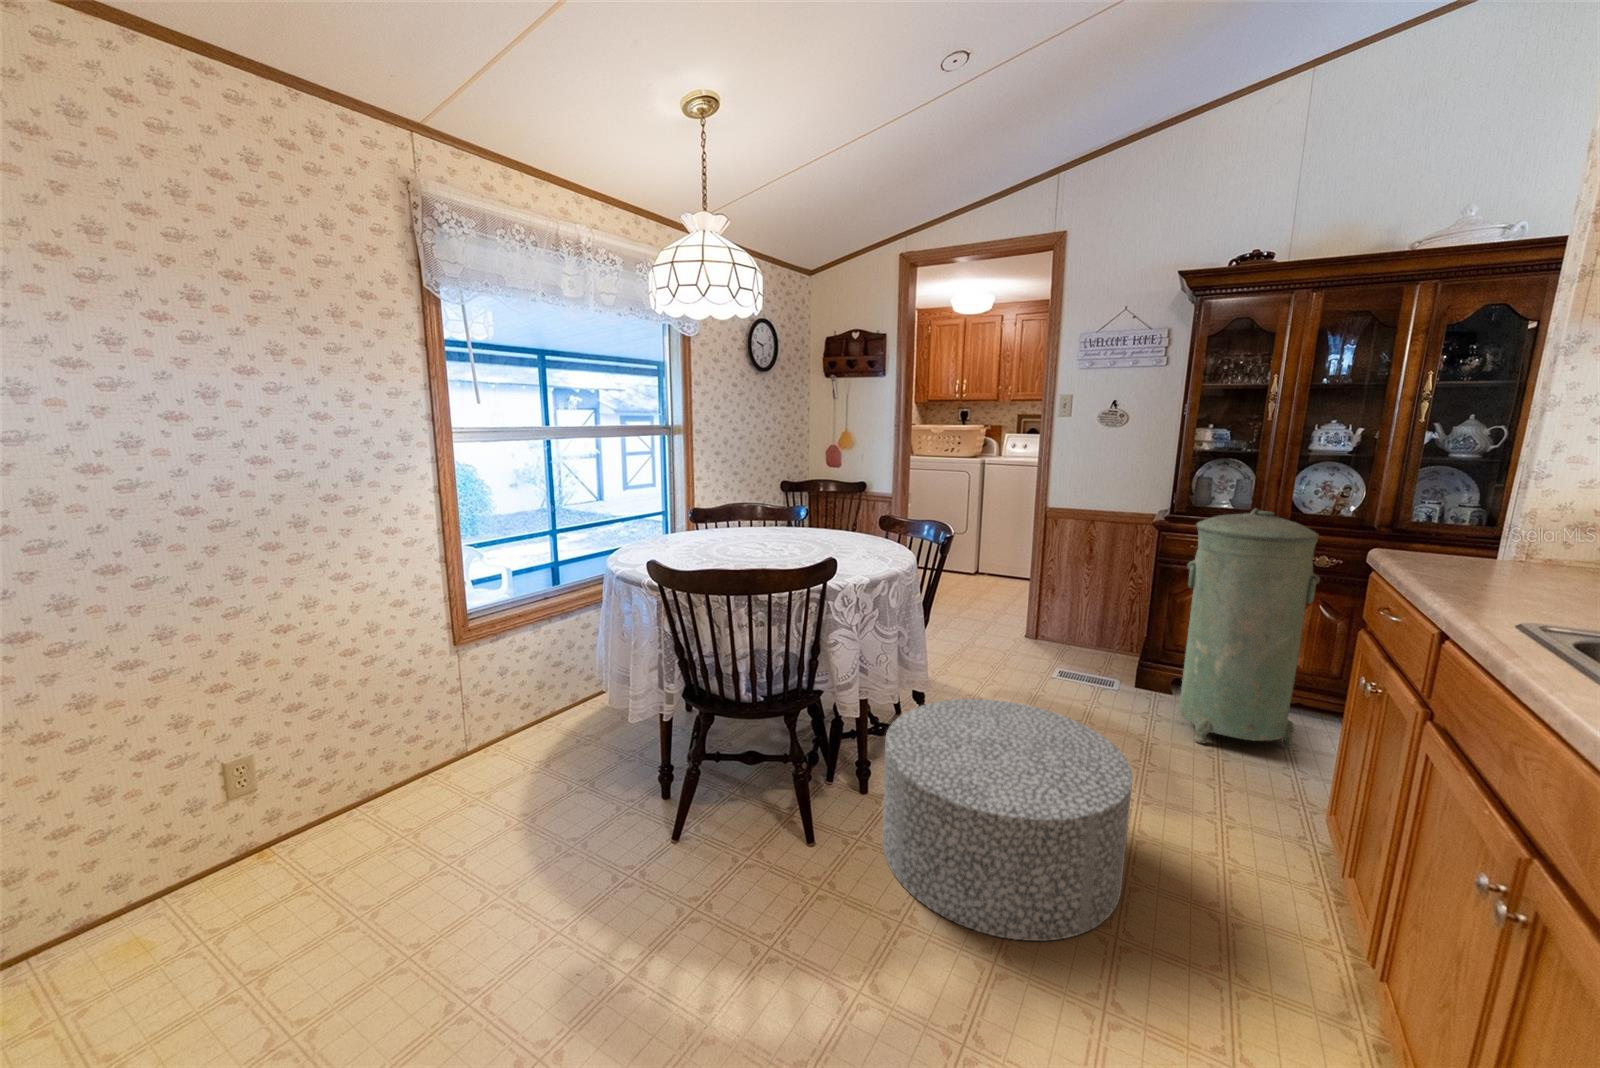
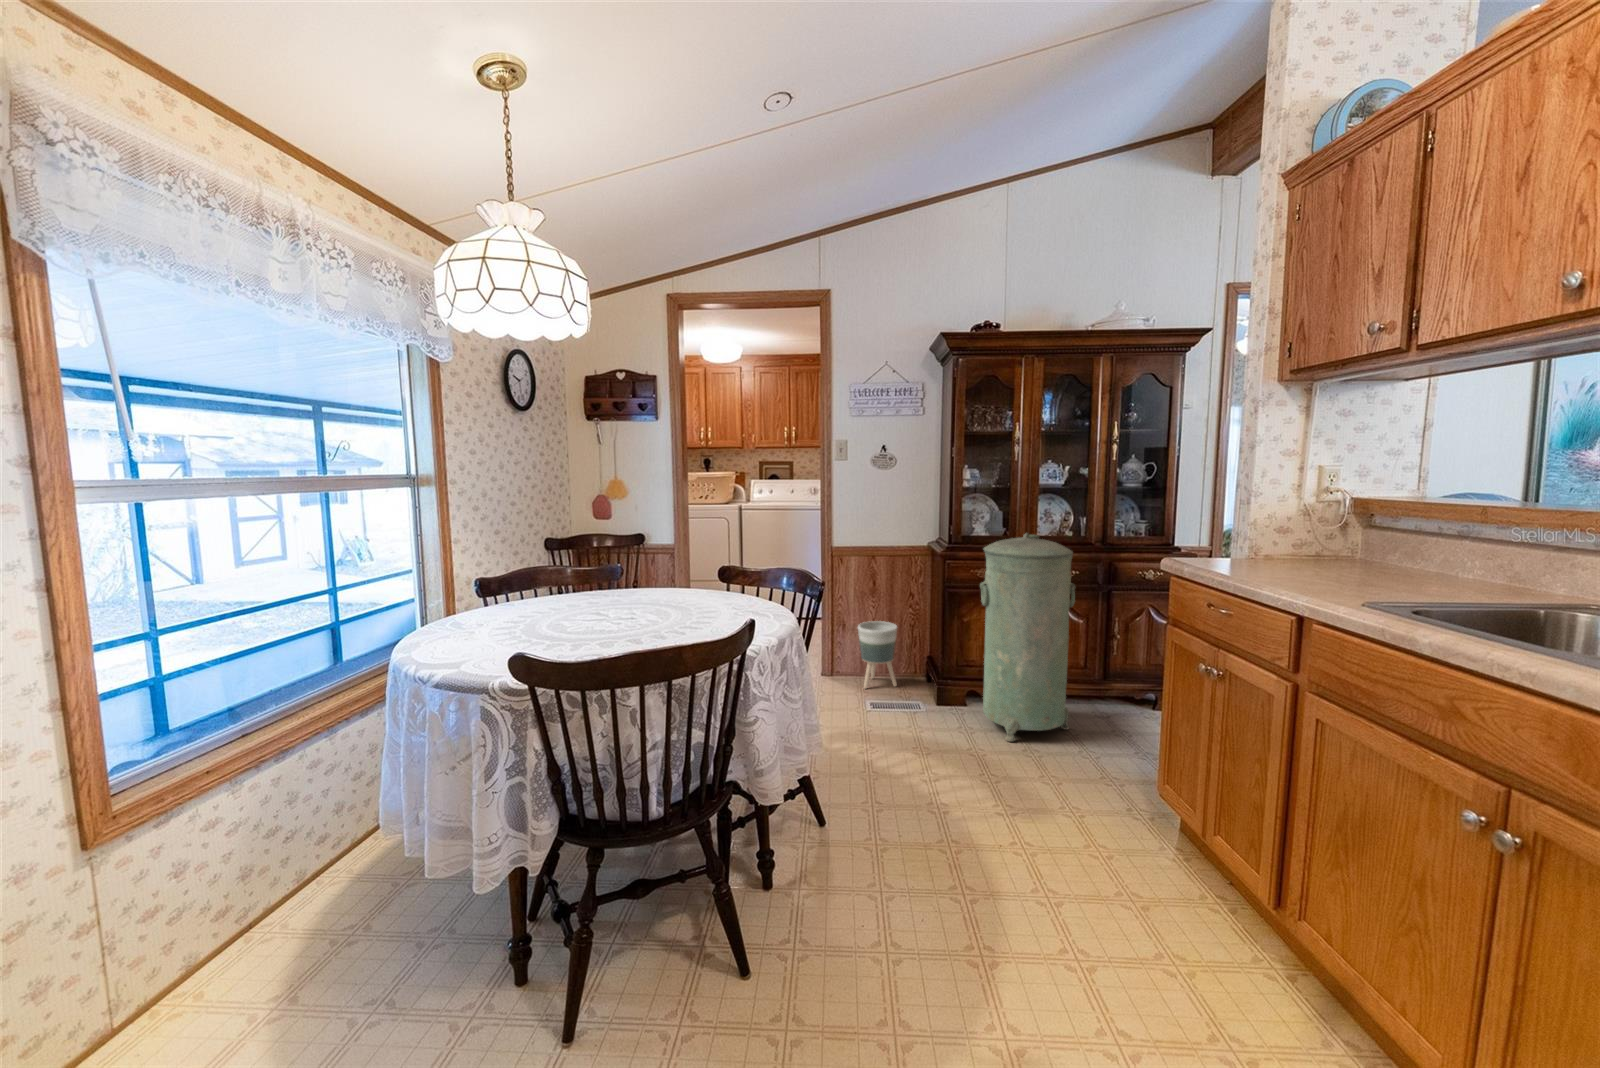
planter: none [1060,592,1107,664] -> present [858,621,897,689]
ottoman: present [883,699,1132,941] -> none [808,743,1061,1013]

